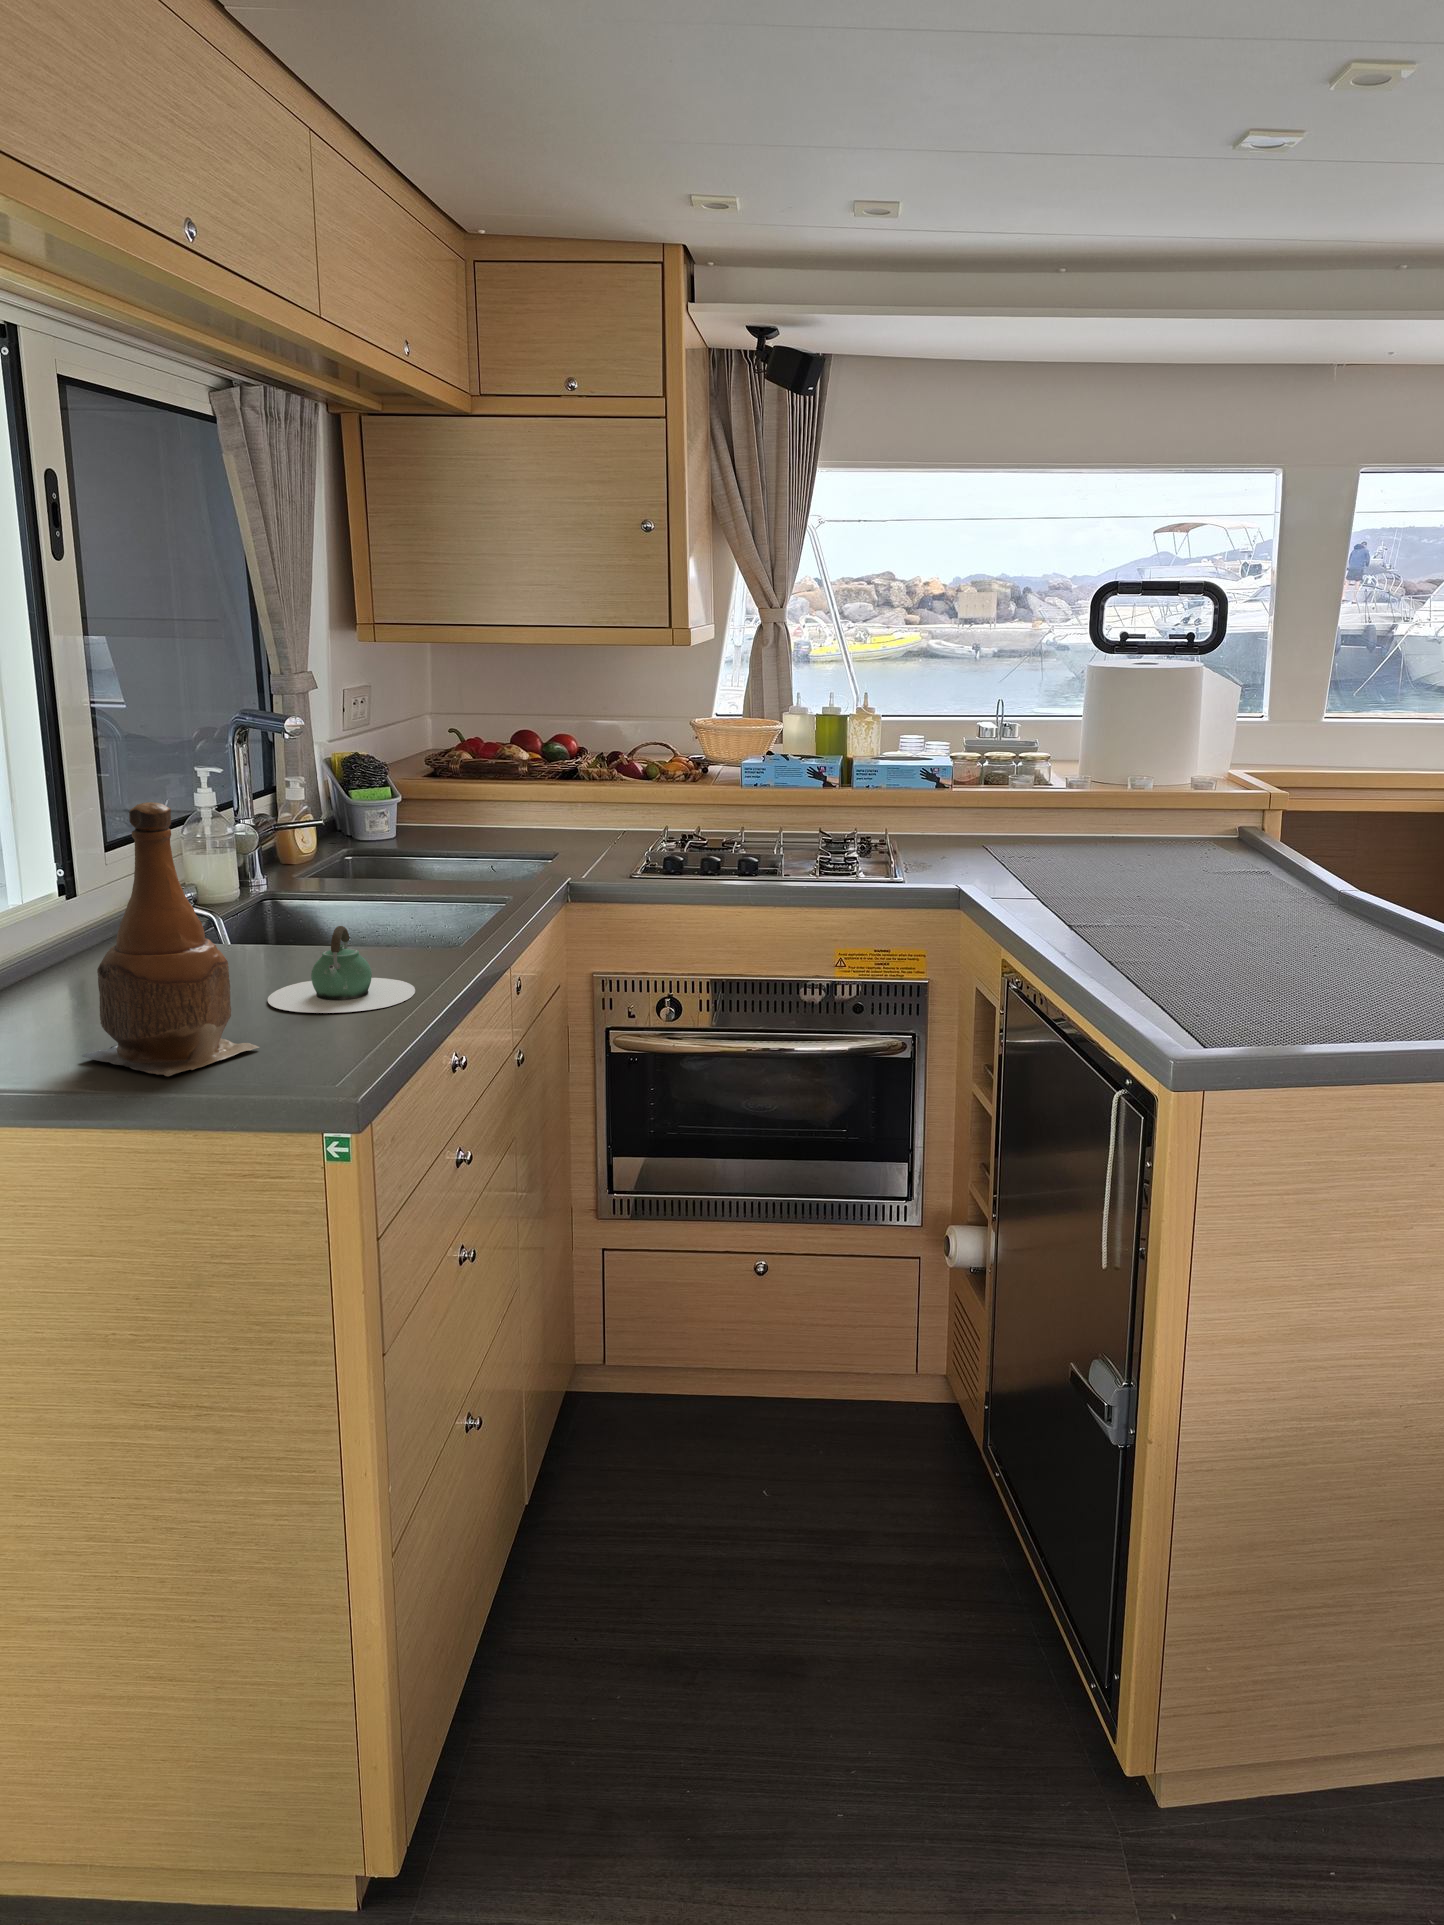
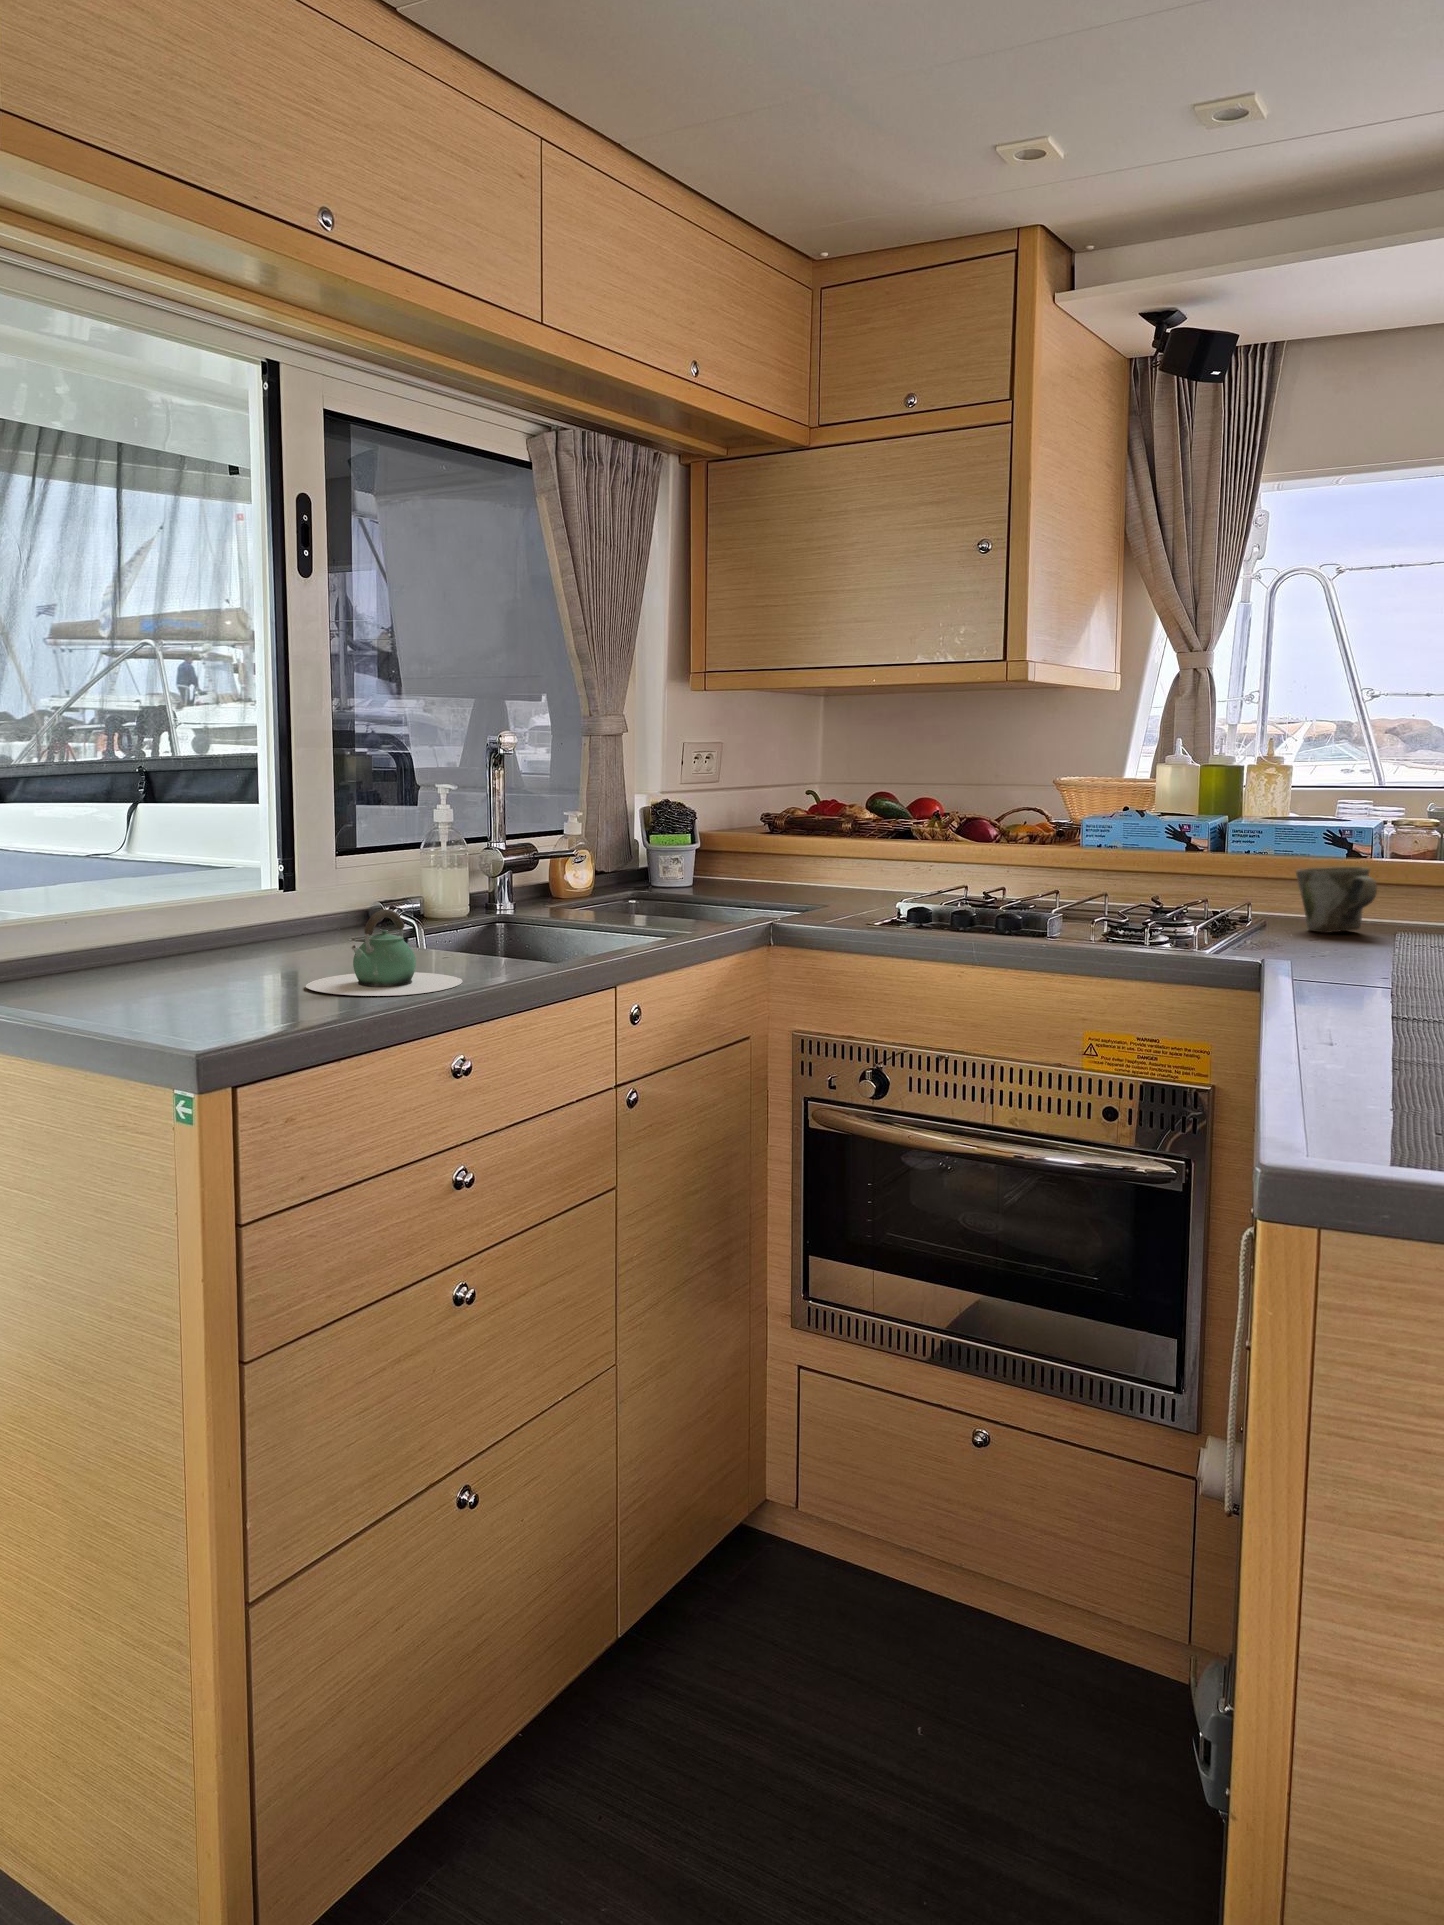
bottle: present [82,802,259,1076] -> none [74,749,221,1022]
mug: none [935,808,997,861] -> present [1296,867,1377,933]

